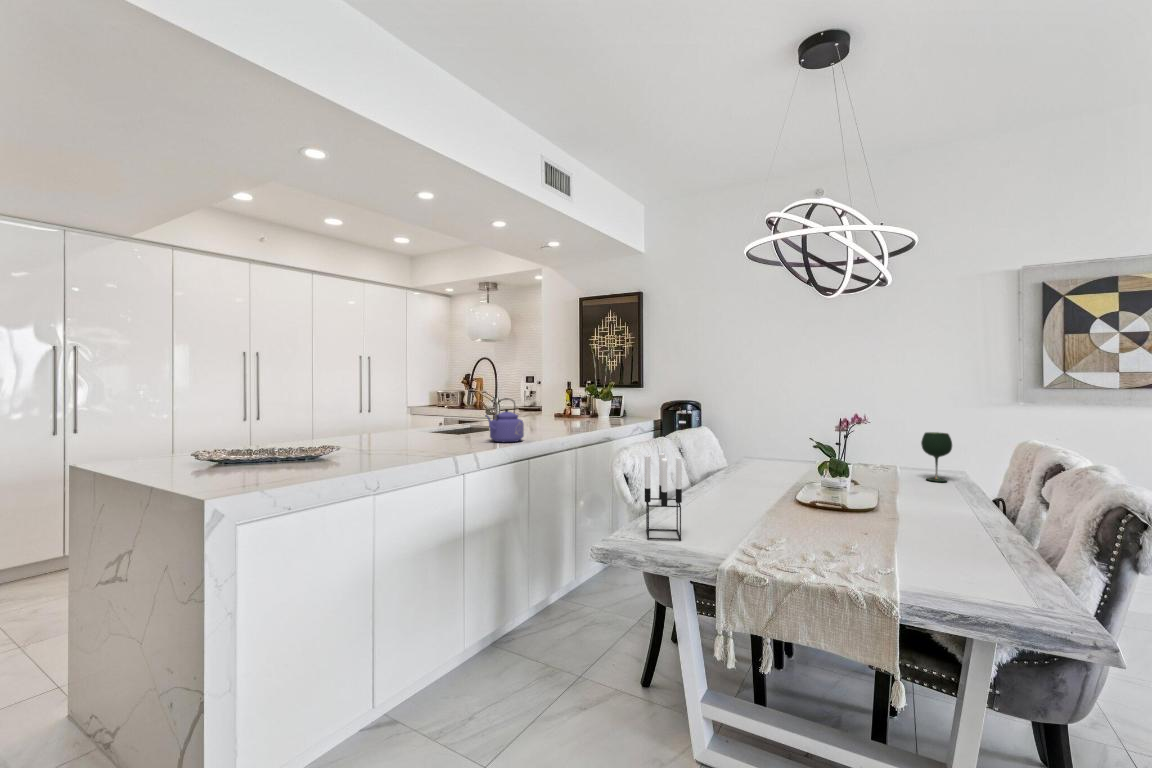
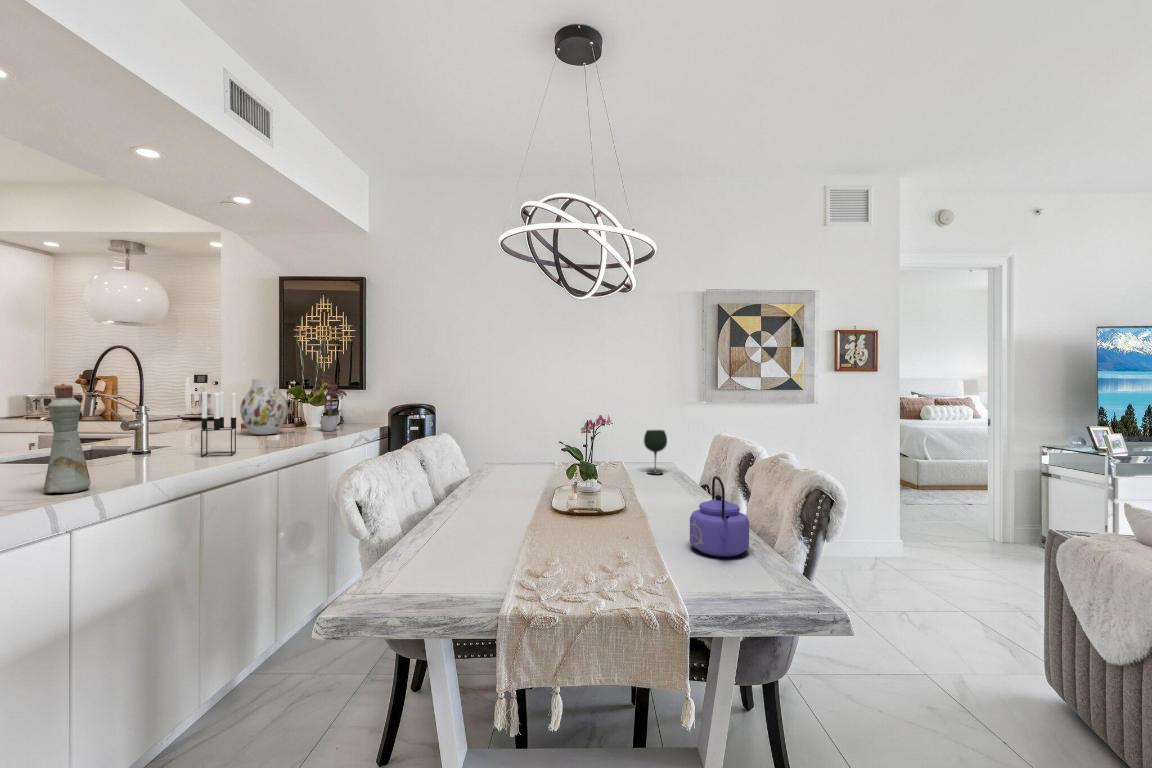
flower arrangement: none [602,373,631,422] -> present [313,374,346,431]
vase: none [554,380,586,423] -> present [240,379,288,435]
bottle: none [451,384,471,452] -> present [44,383,90,493]
kettle: present [485,398,524,442] -> present [690,476,749,557]
candle holder: present [645,453,682,540] -> present [201,392,236,457]

